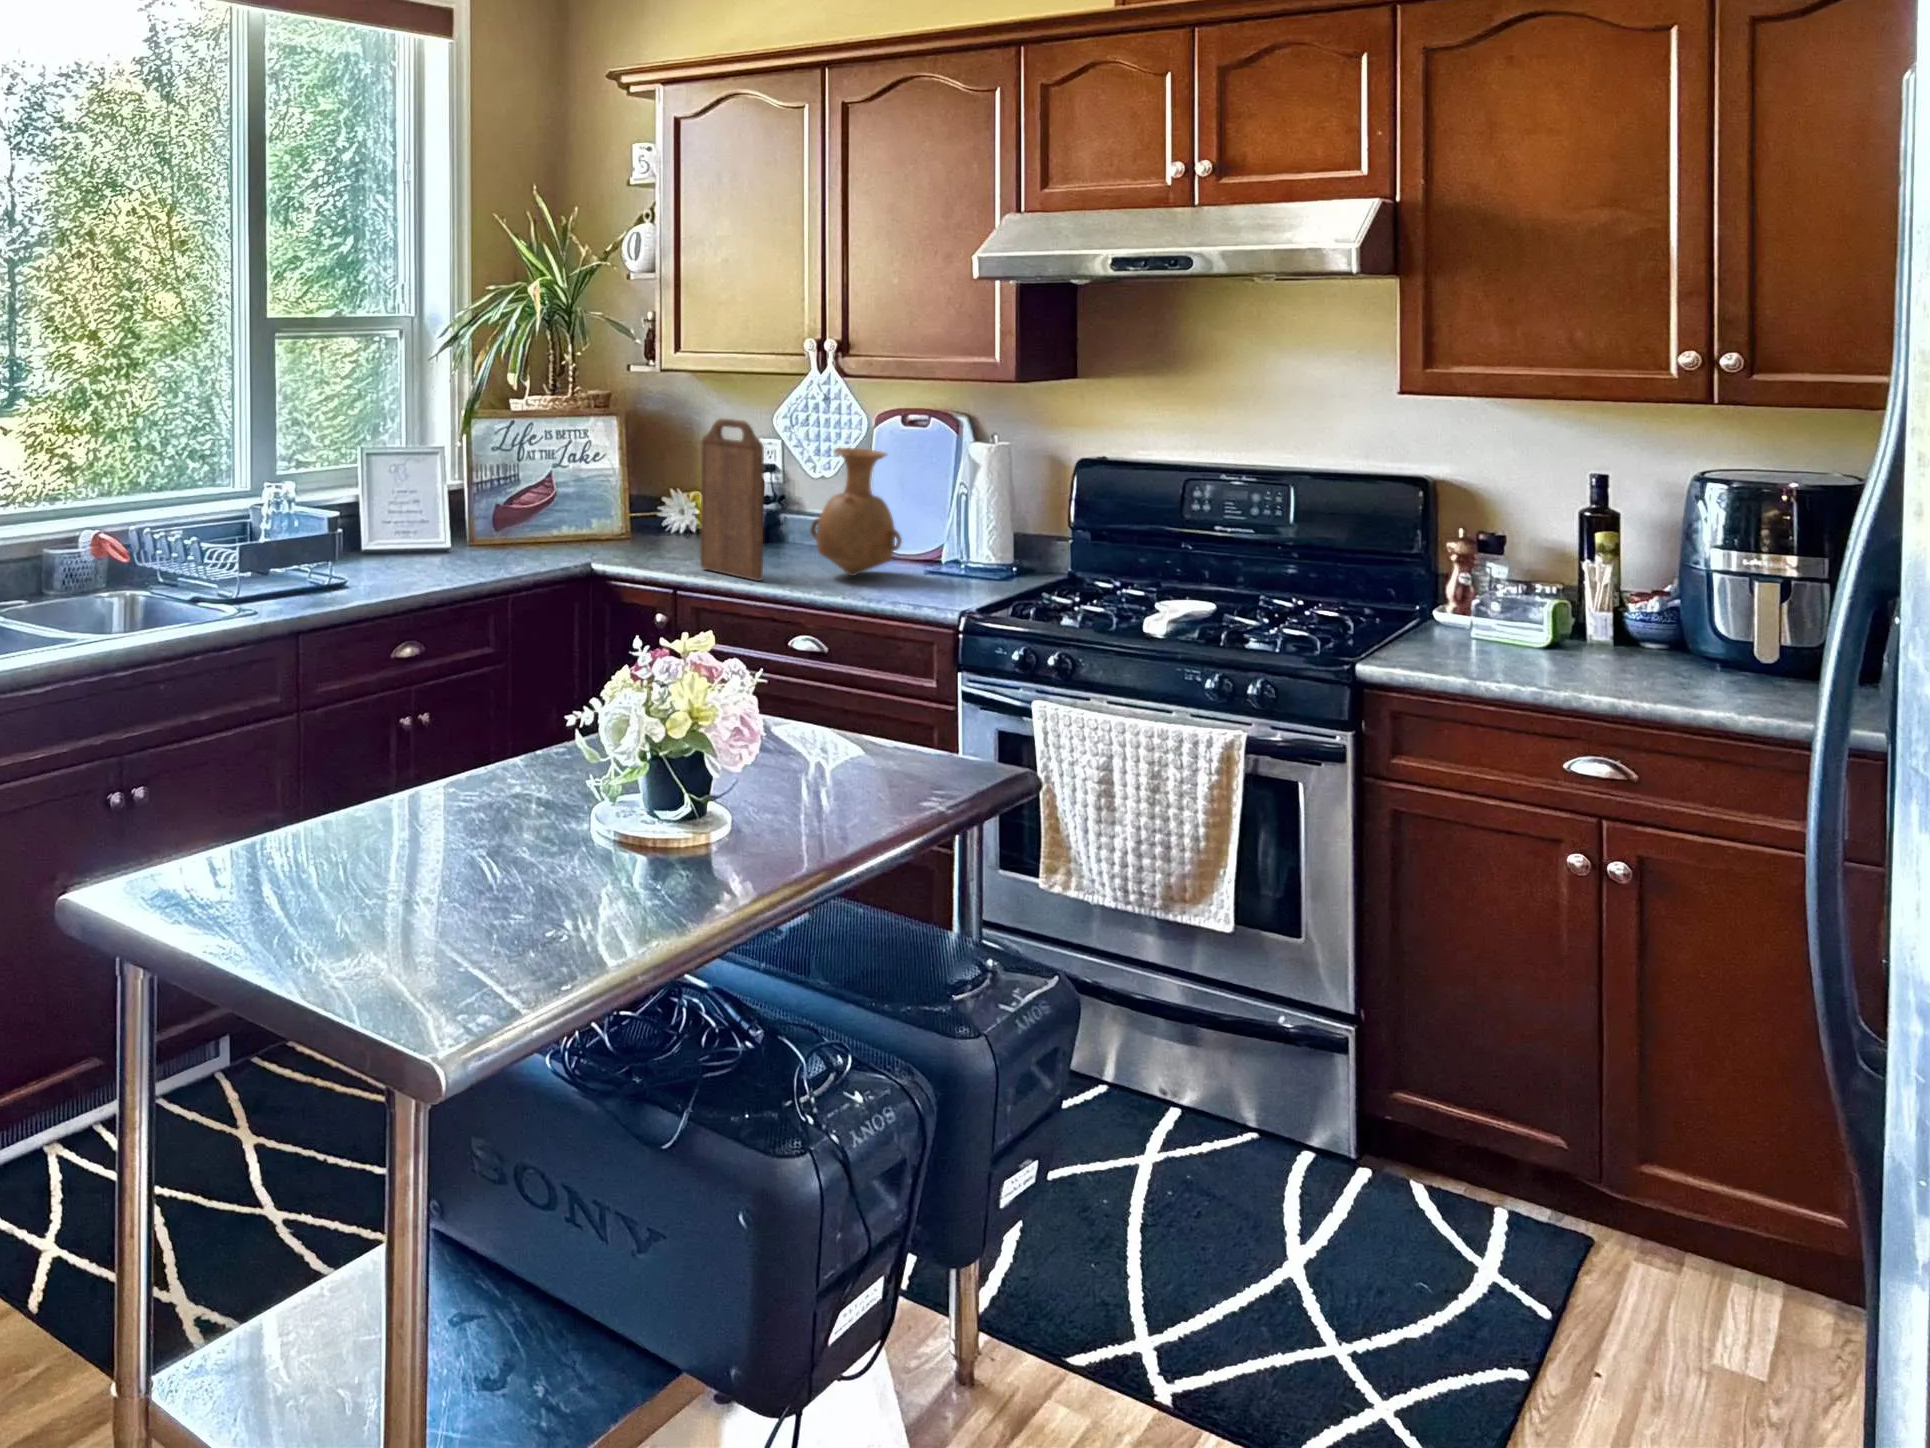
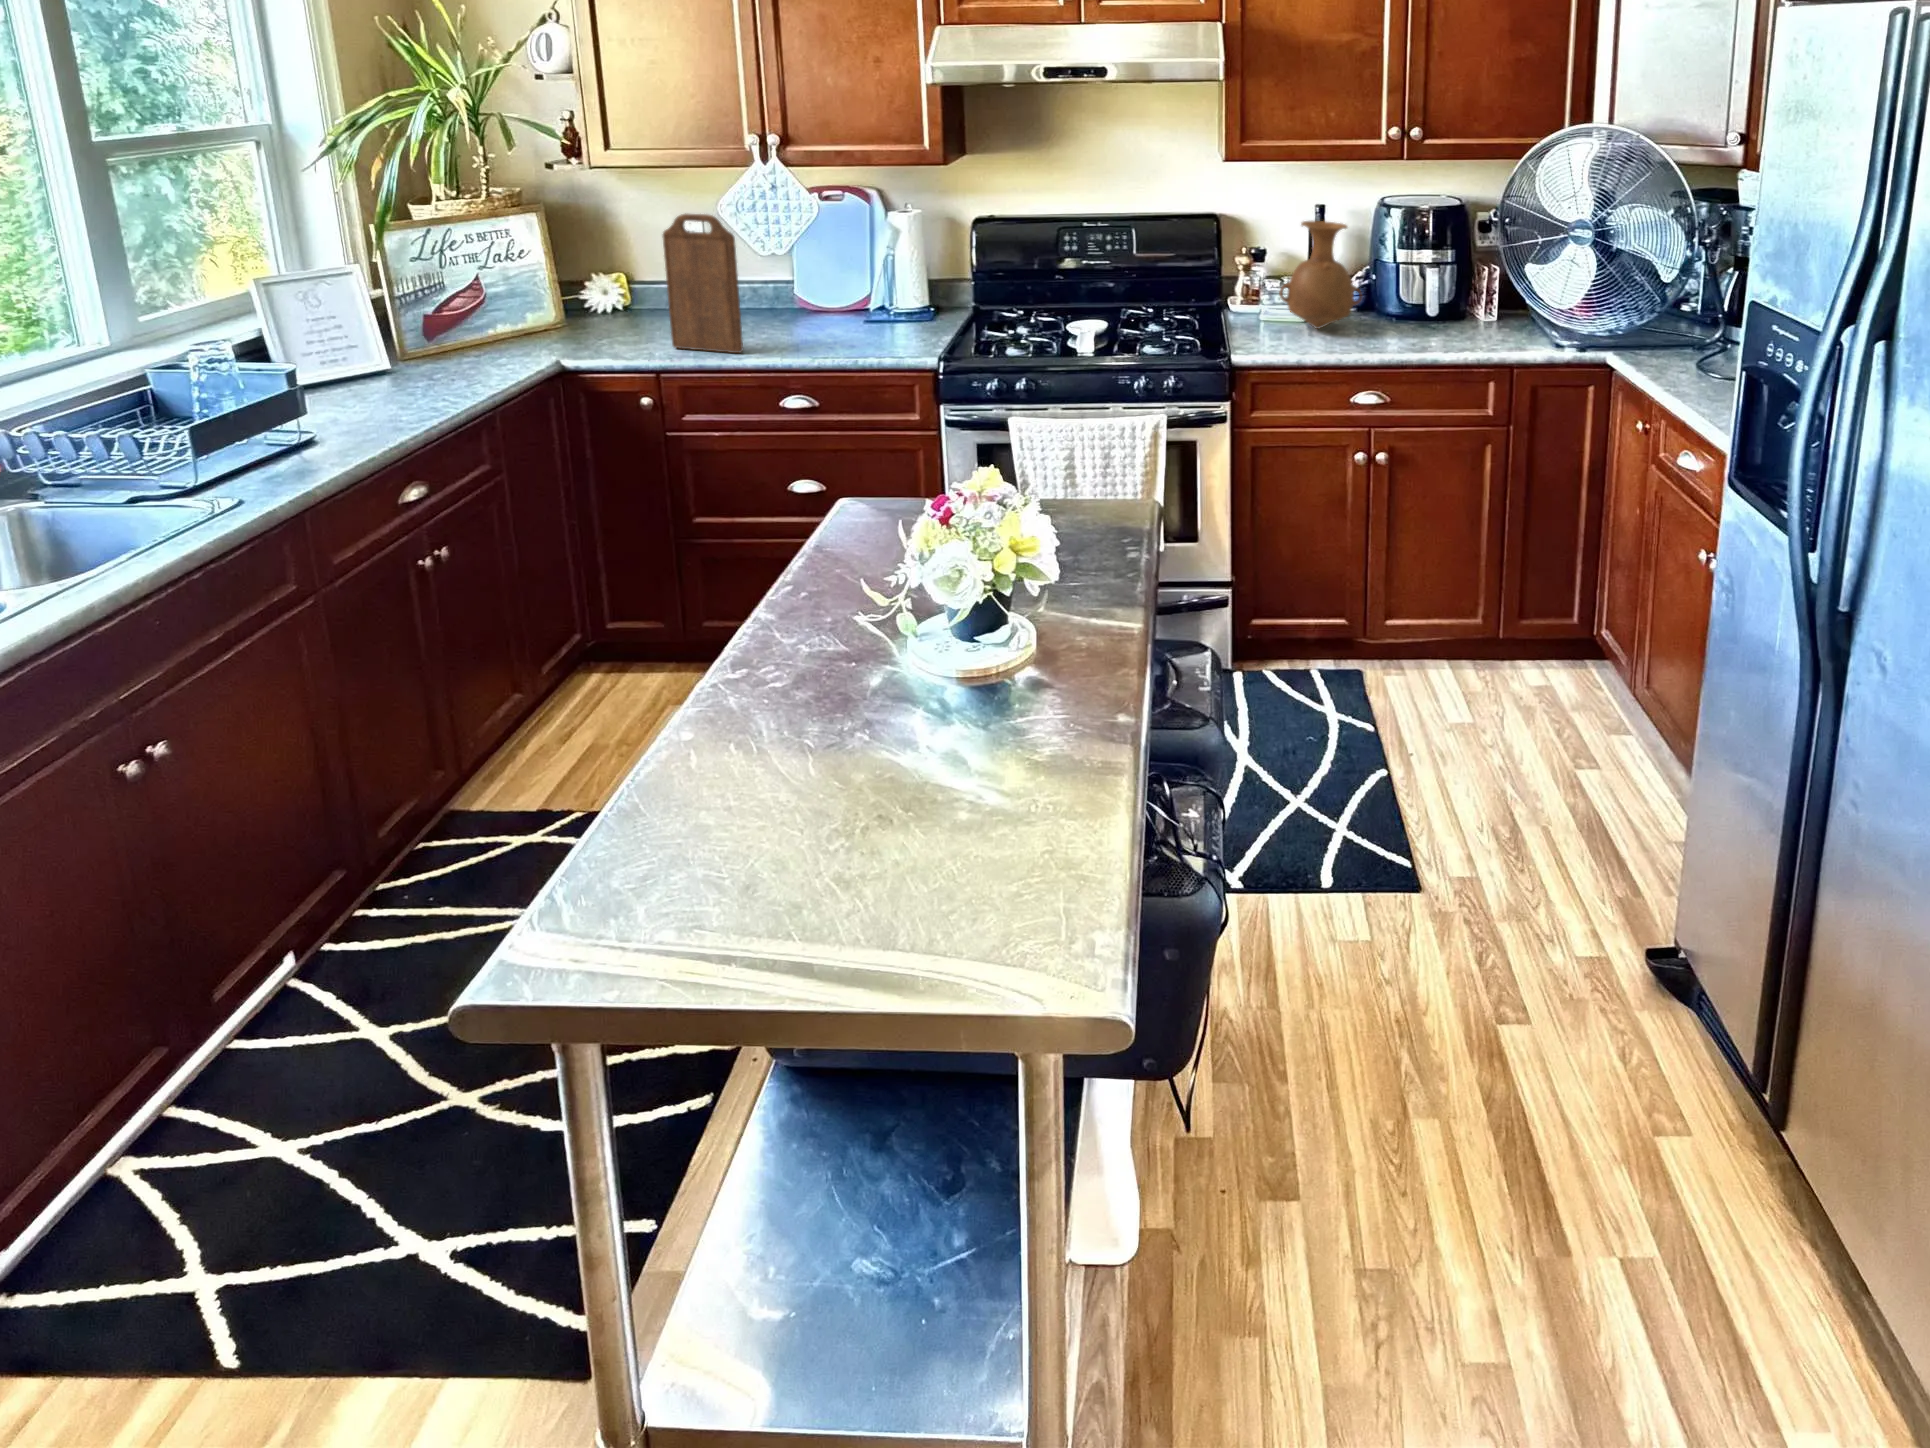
vase: present [810,448,902,576] -> present [1279,221,1362,329]

